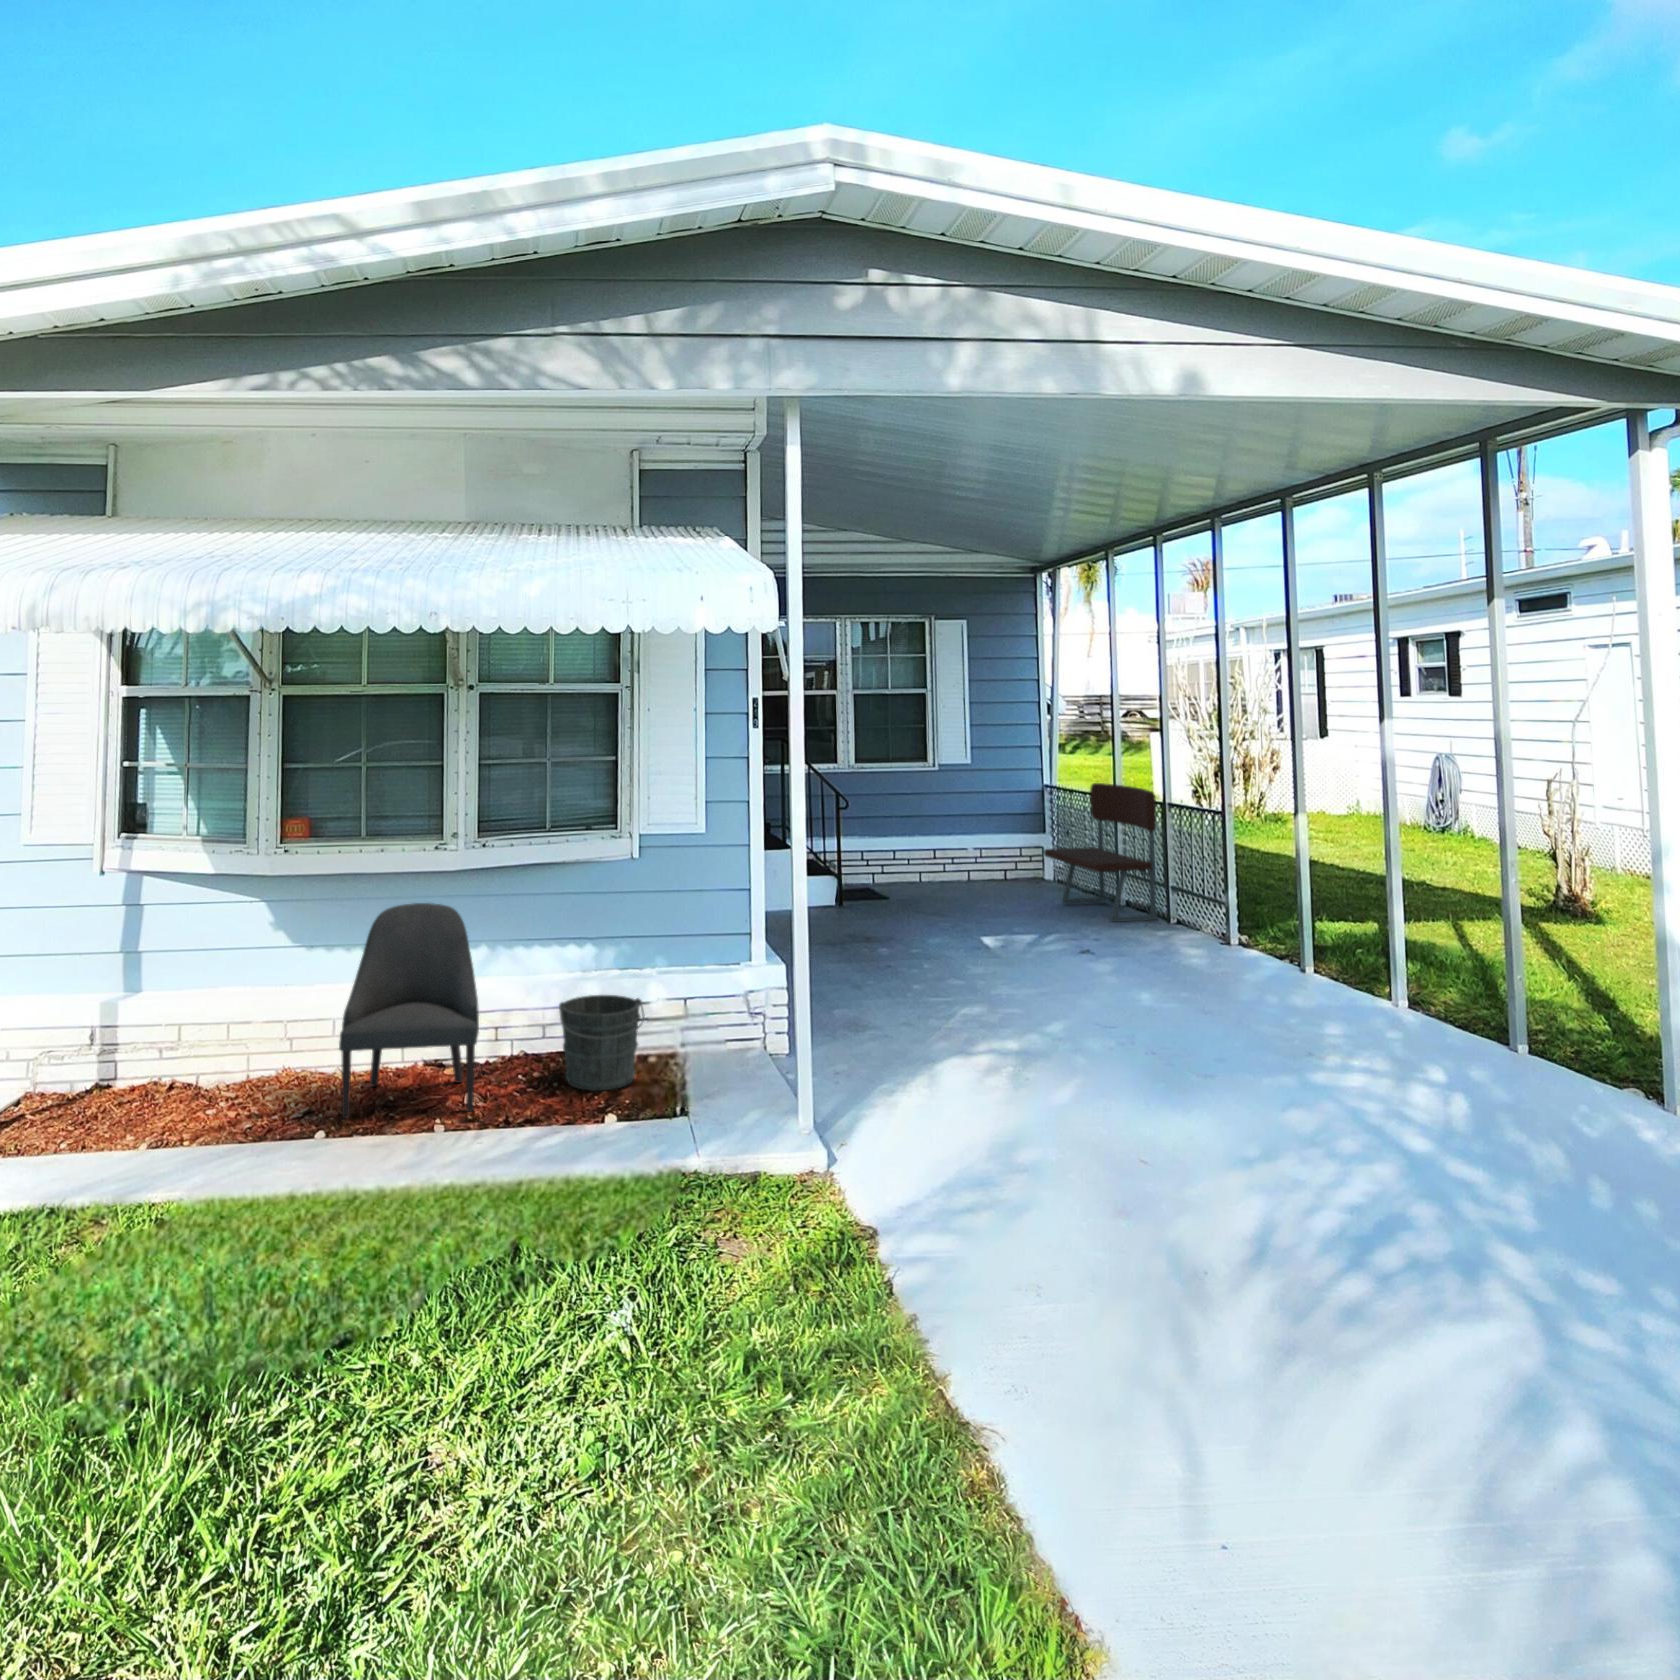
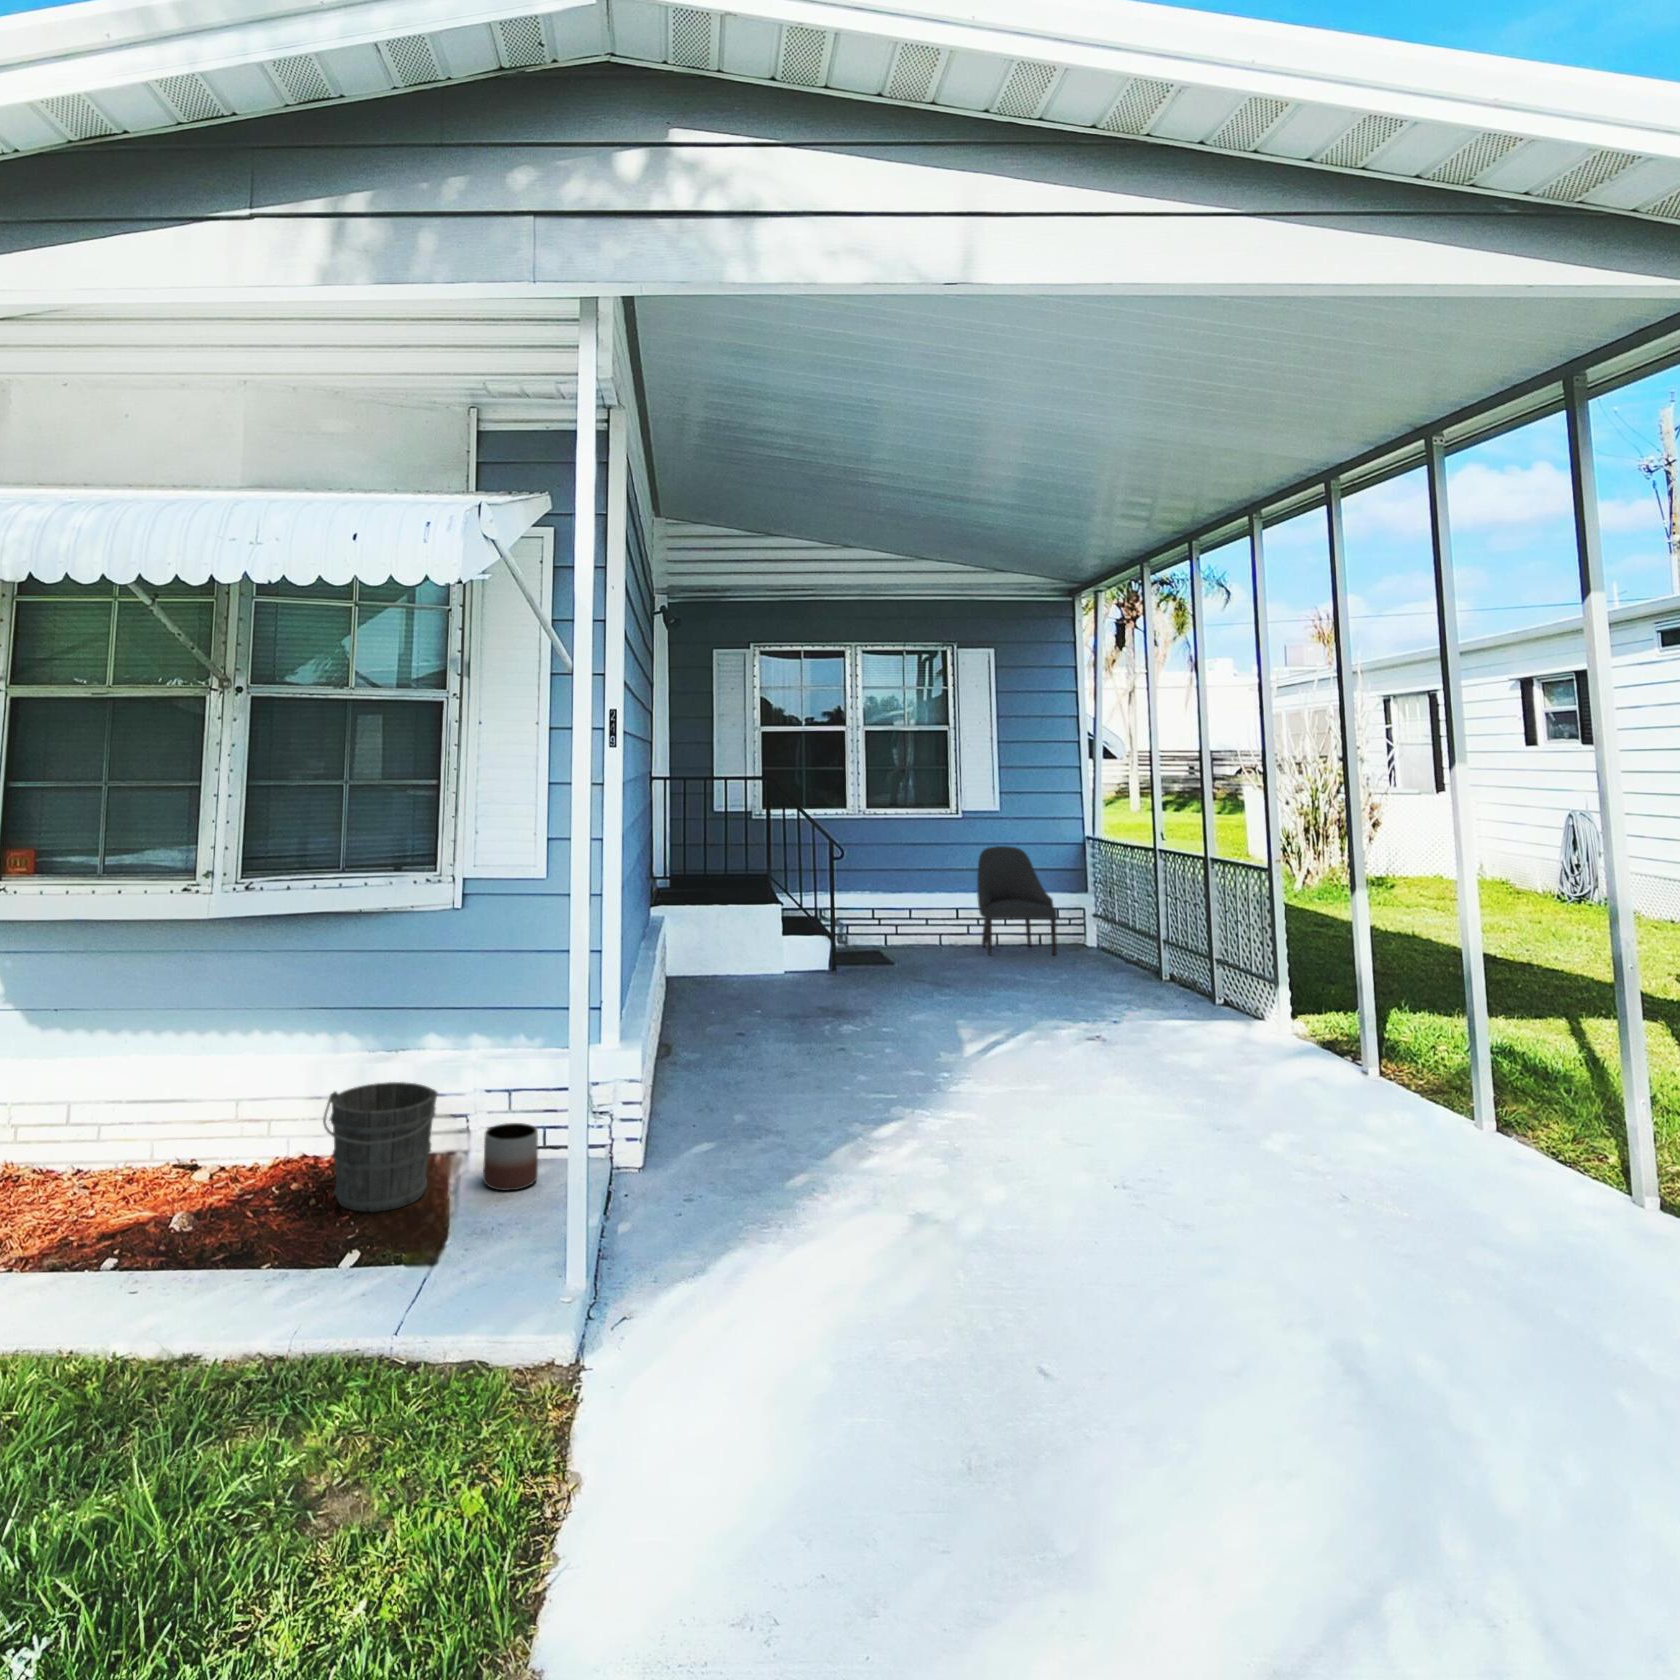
bench: present [1044,783,1158,922] -> none [1070,834,1201,999]
chair: present [339,903,479,1119] -> present [977,846,1057,955]
planter: none [672,1023,714,1073] -> present [483,1123,538,1191]

